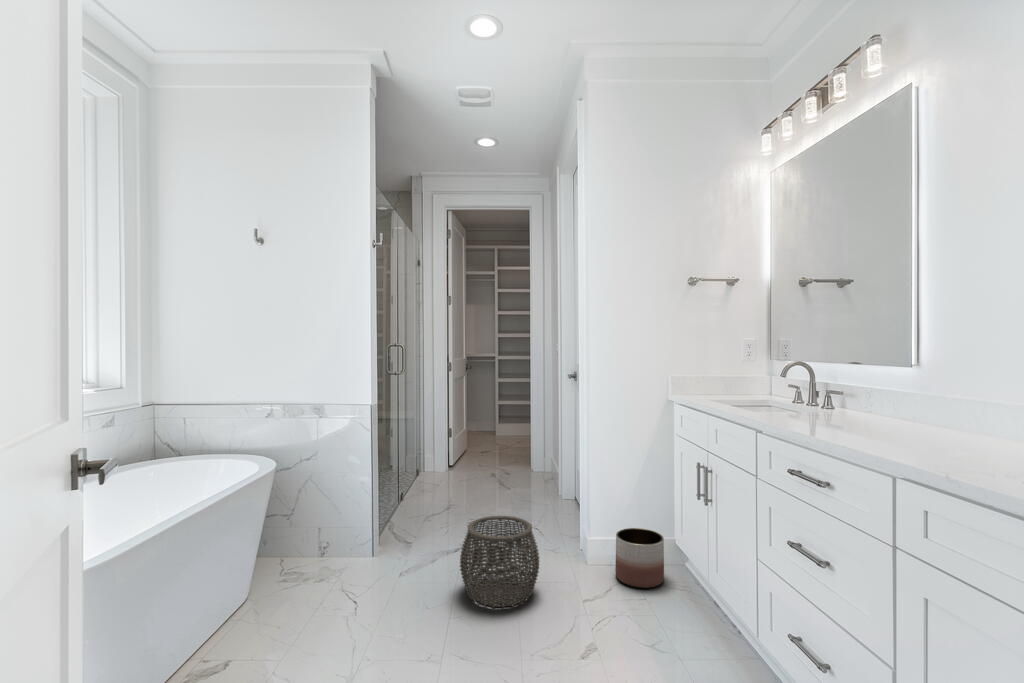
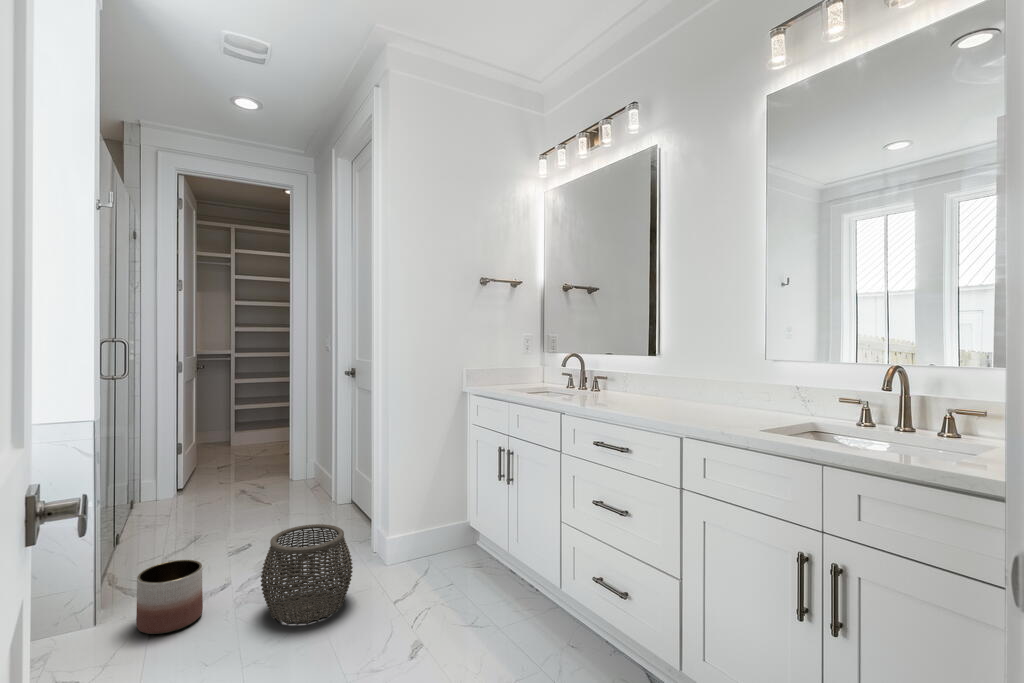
planter: present [615,528,664,588] -> present [136,560,203,634]

